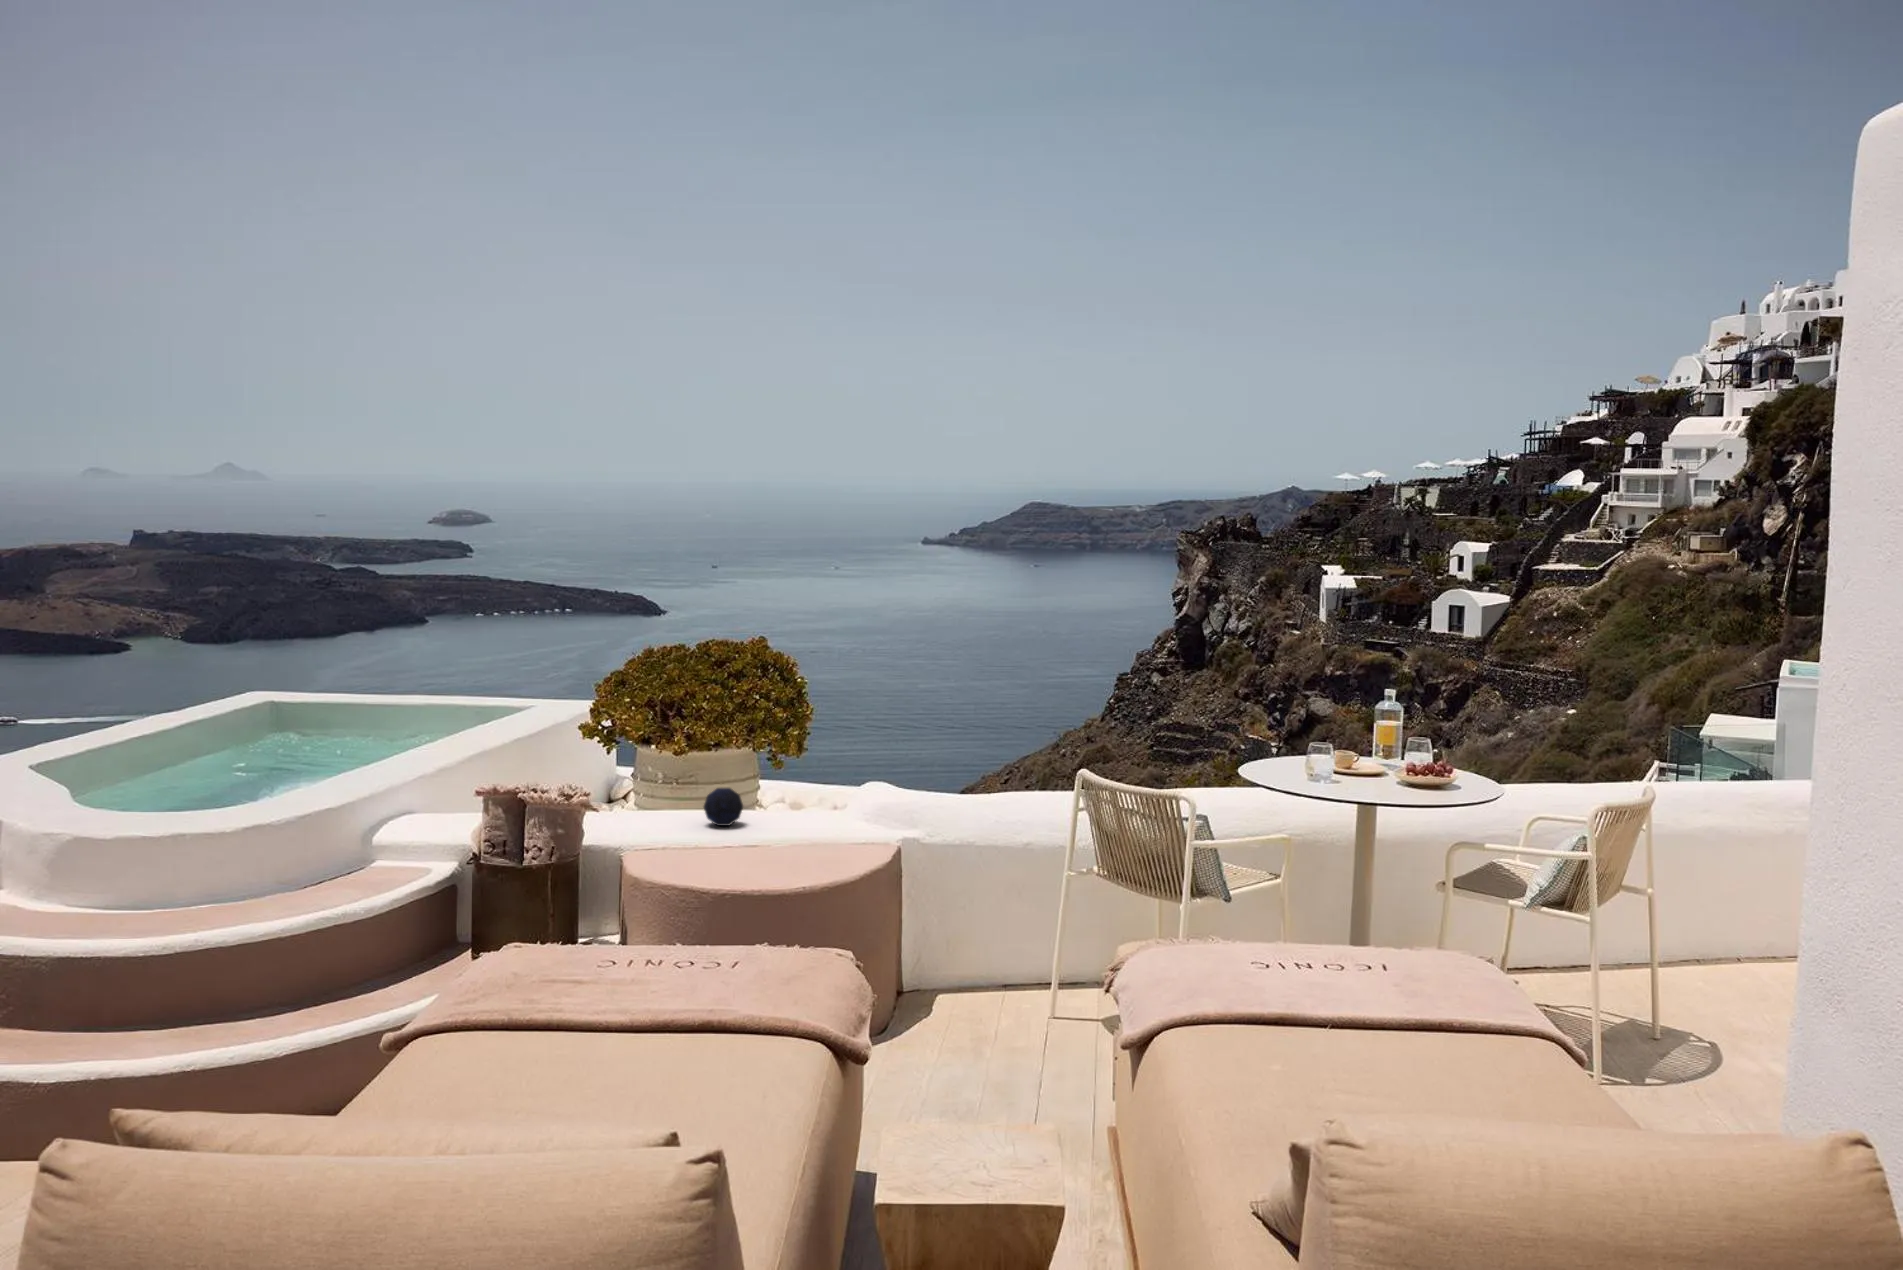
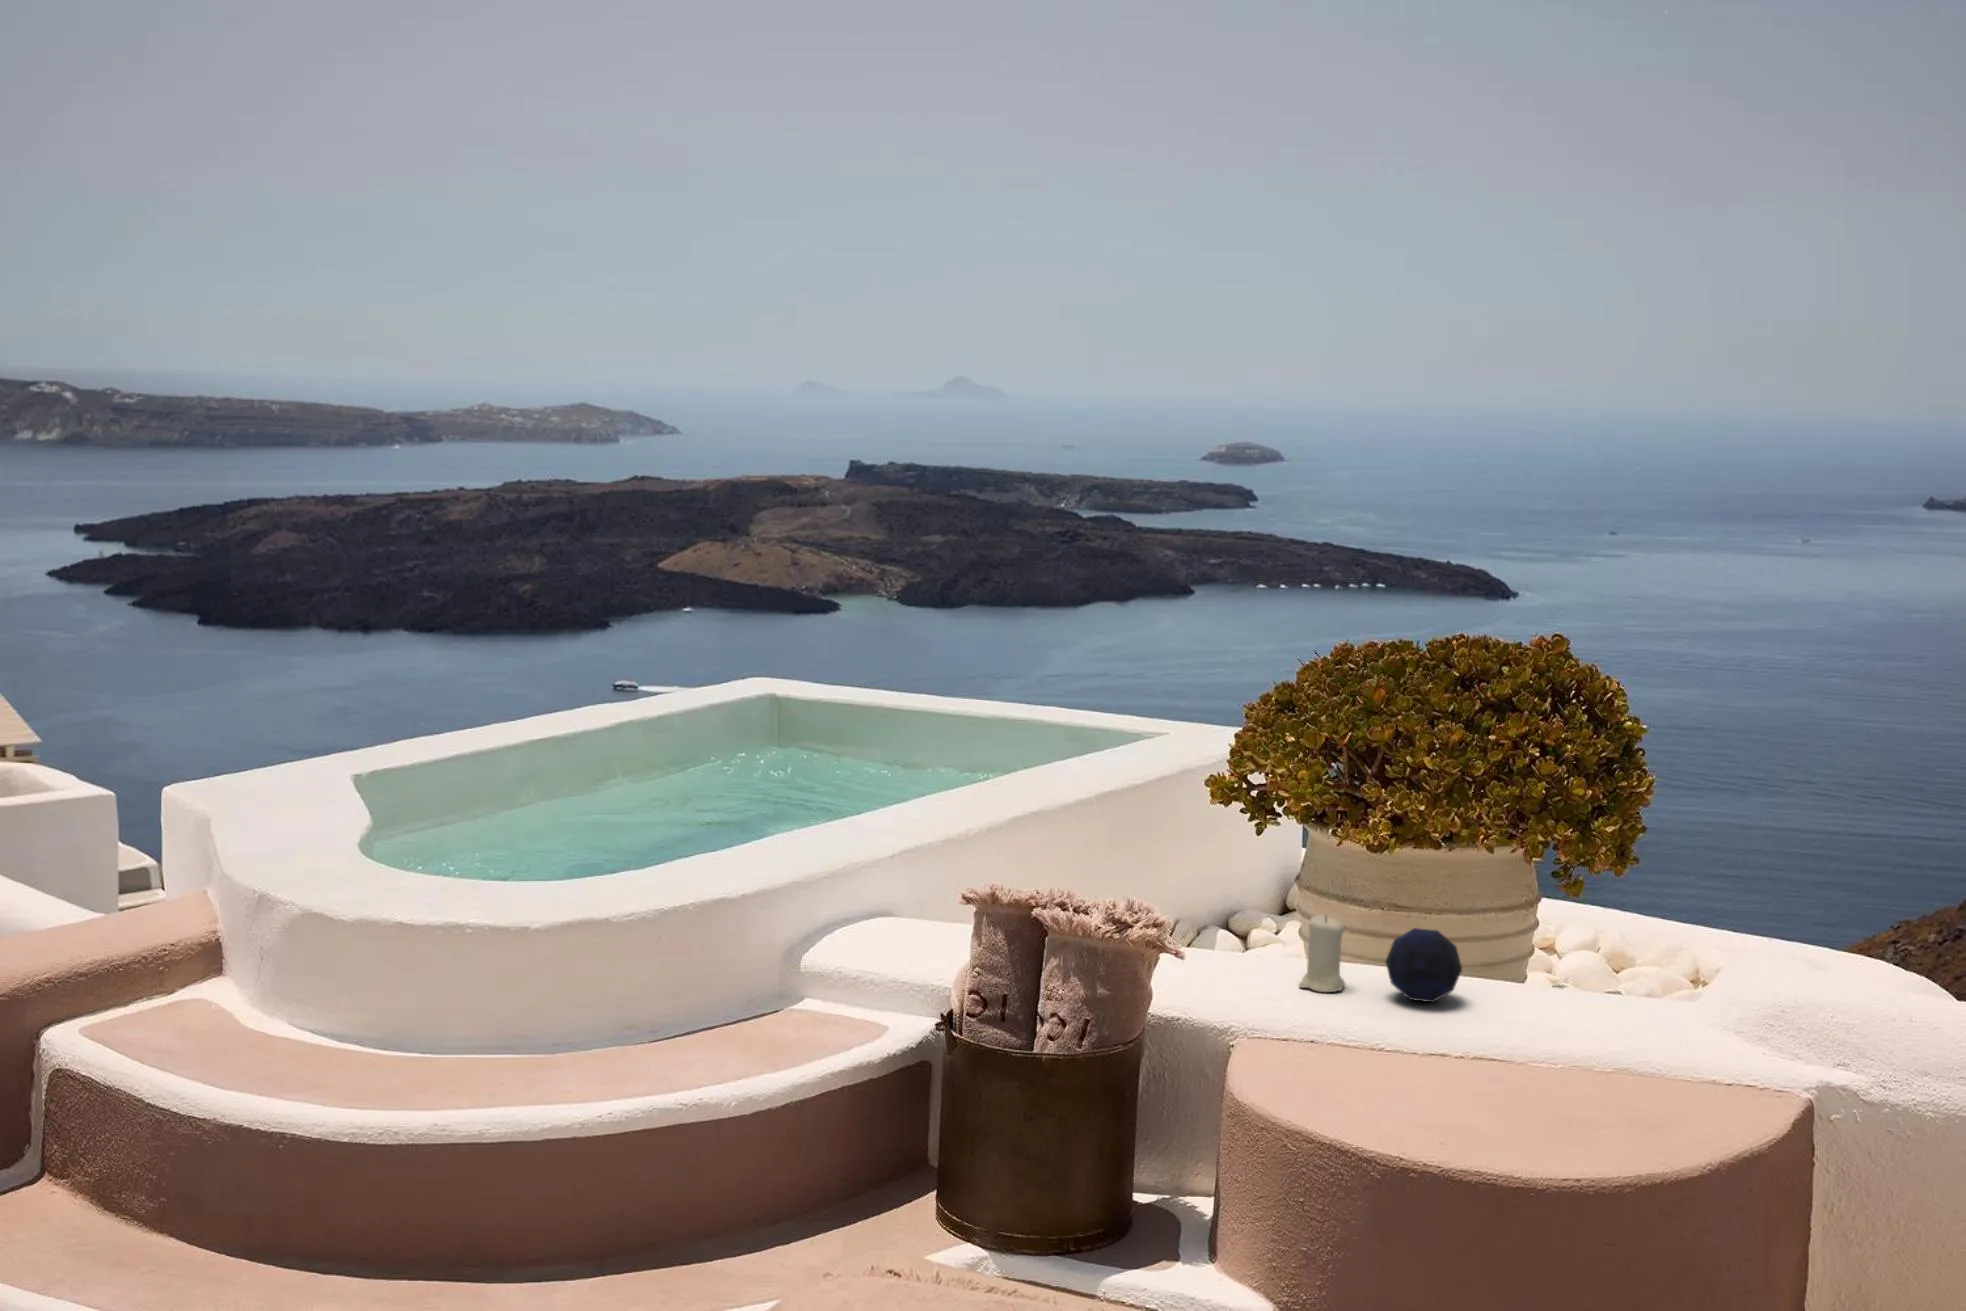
candle: none [657,786,681,827] -> present [1299,915,1345,992]

